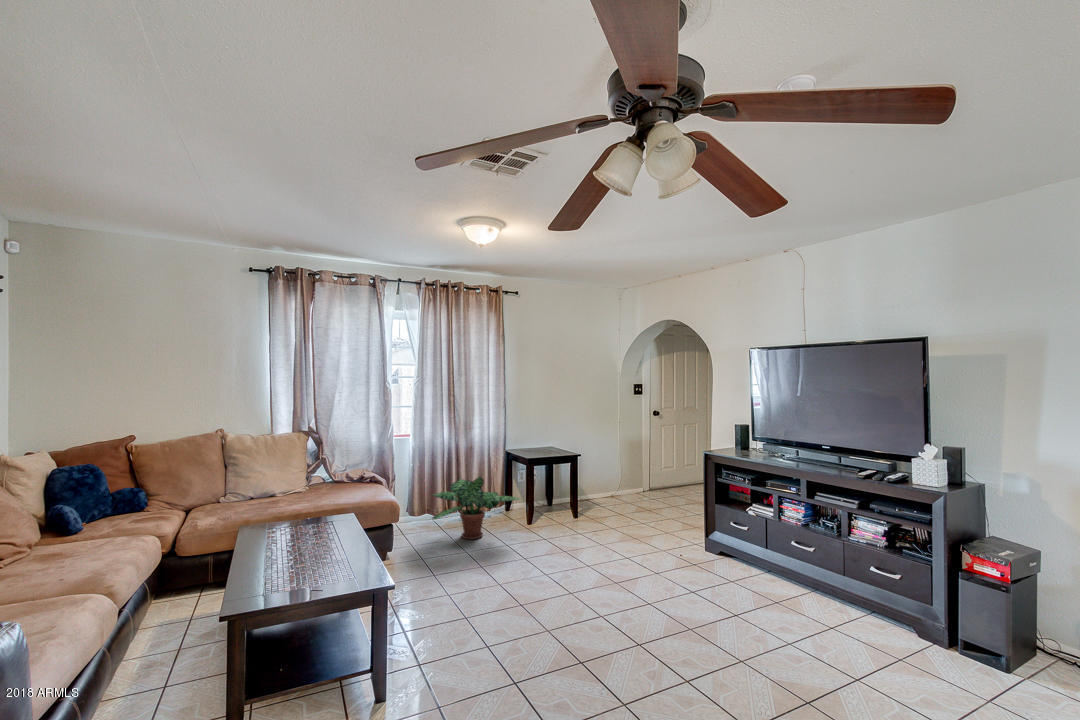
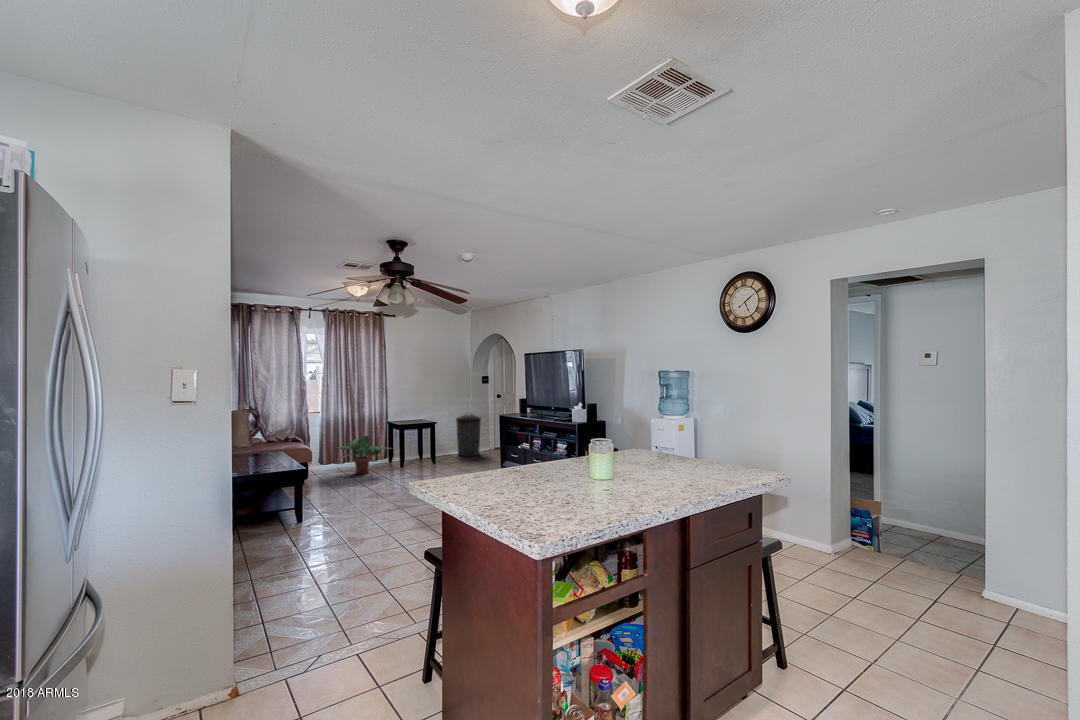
trash can: none [601,439,639,506] -> present [456,414,481,456]

